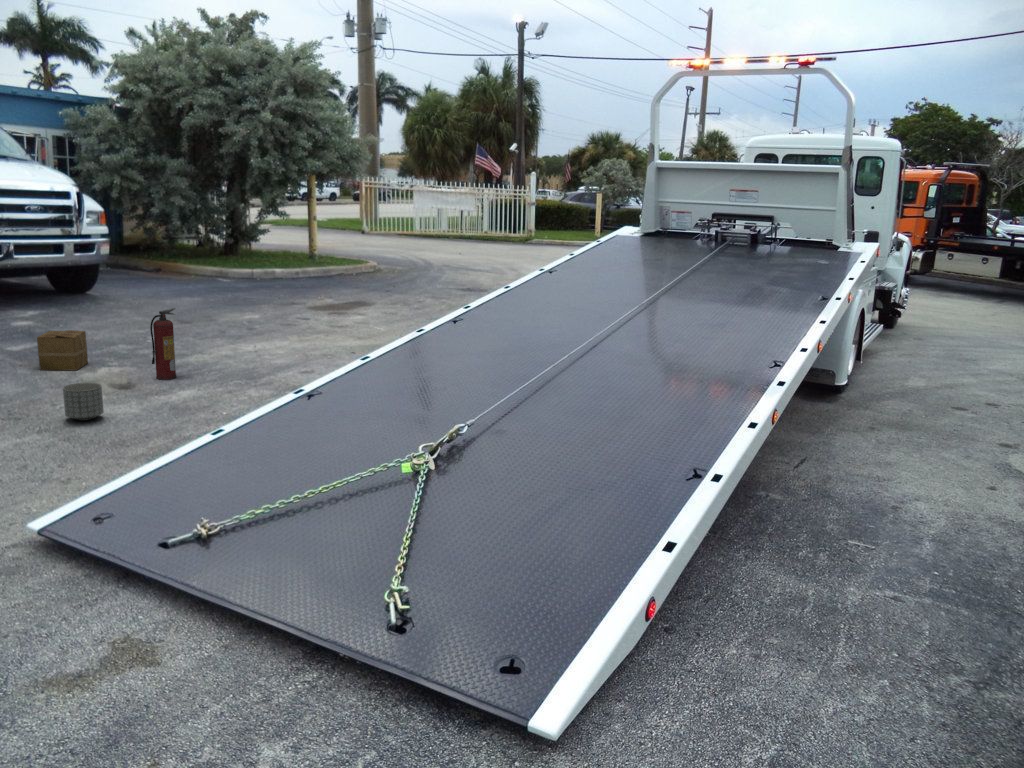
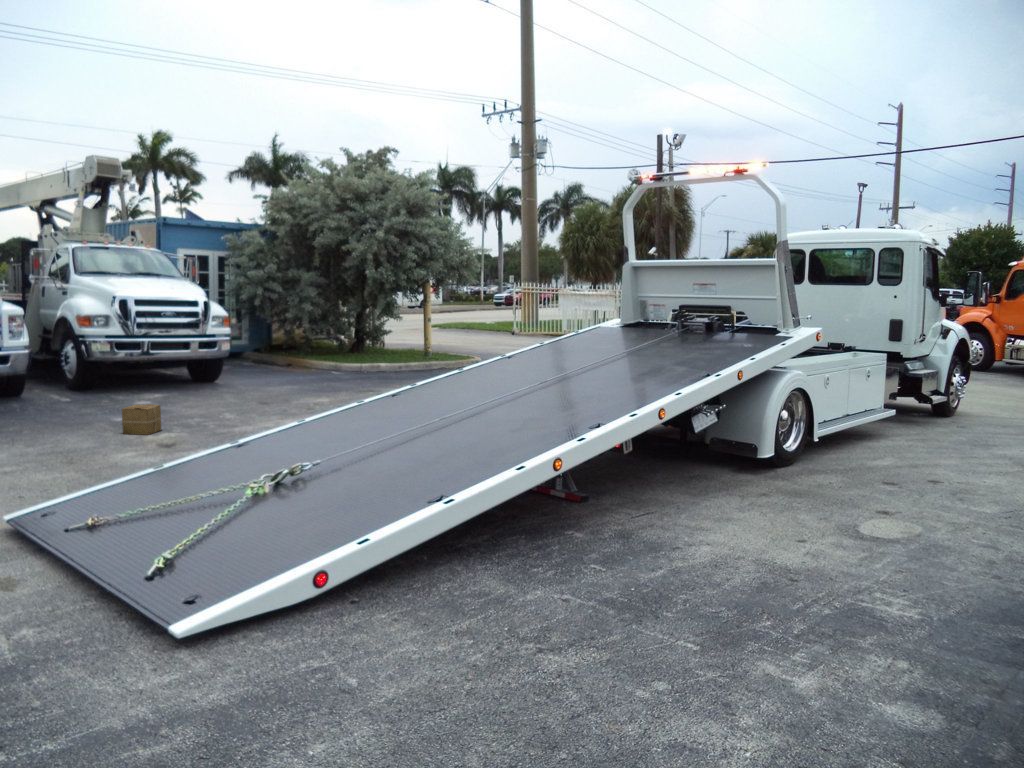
fire extinguisher: present [150,308,176,380] -> none [196,387,216,443]
planter: present [63,383,104,421] -> none [106,438,135,467]

